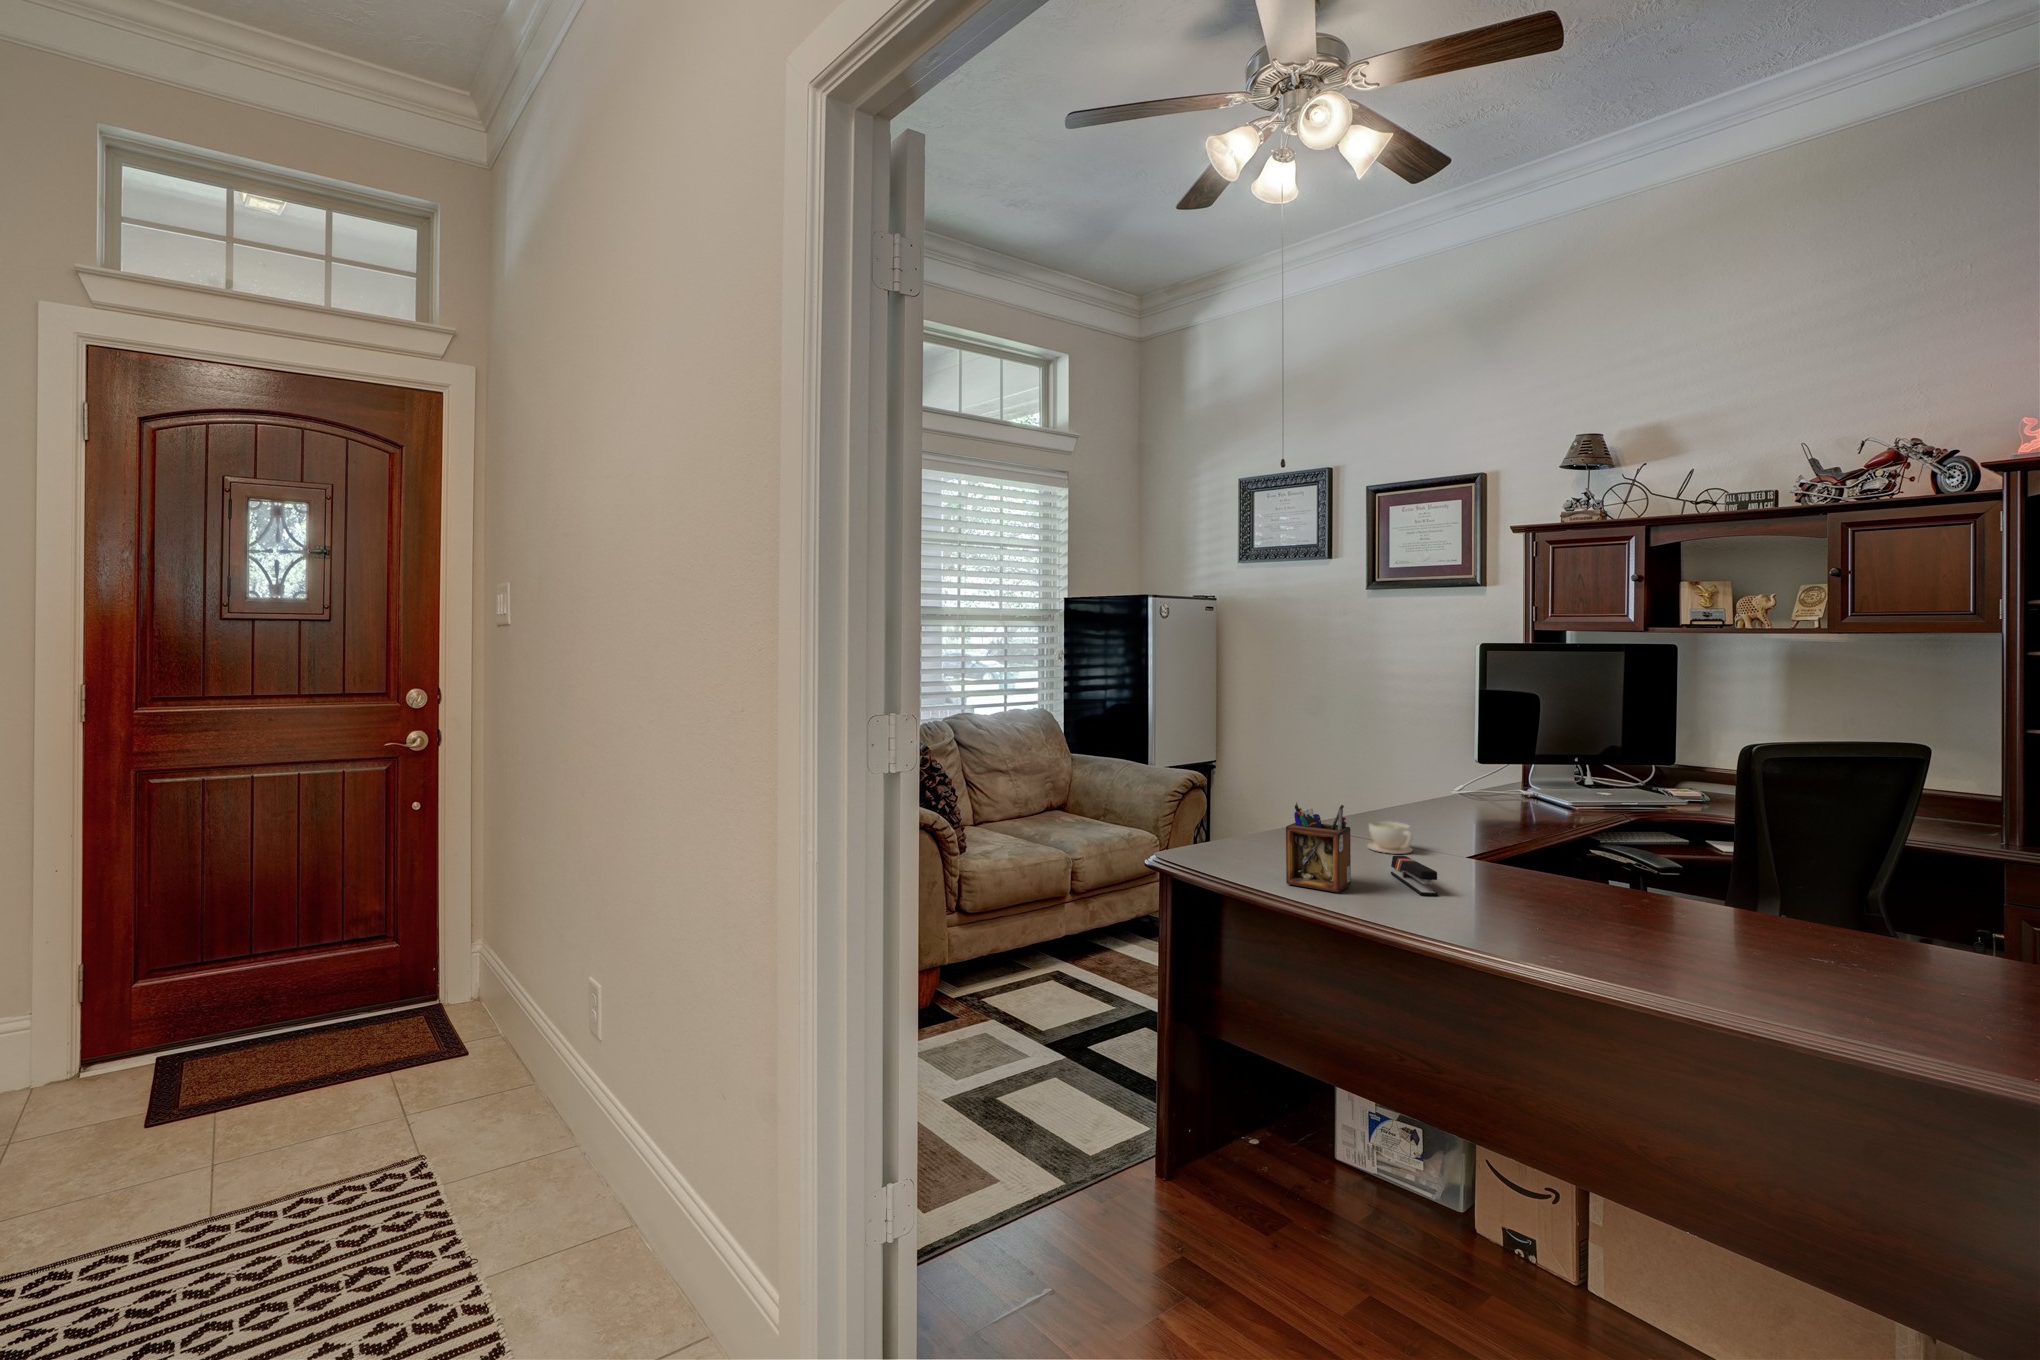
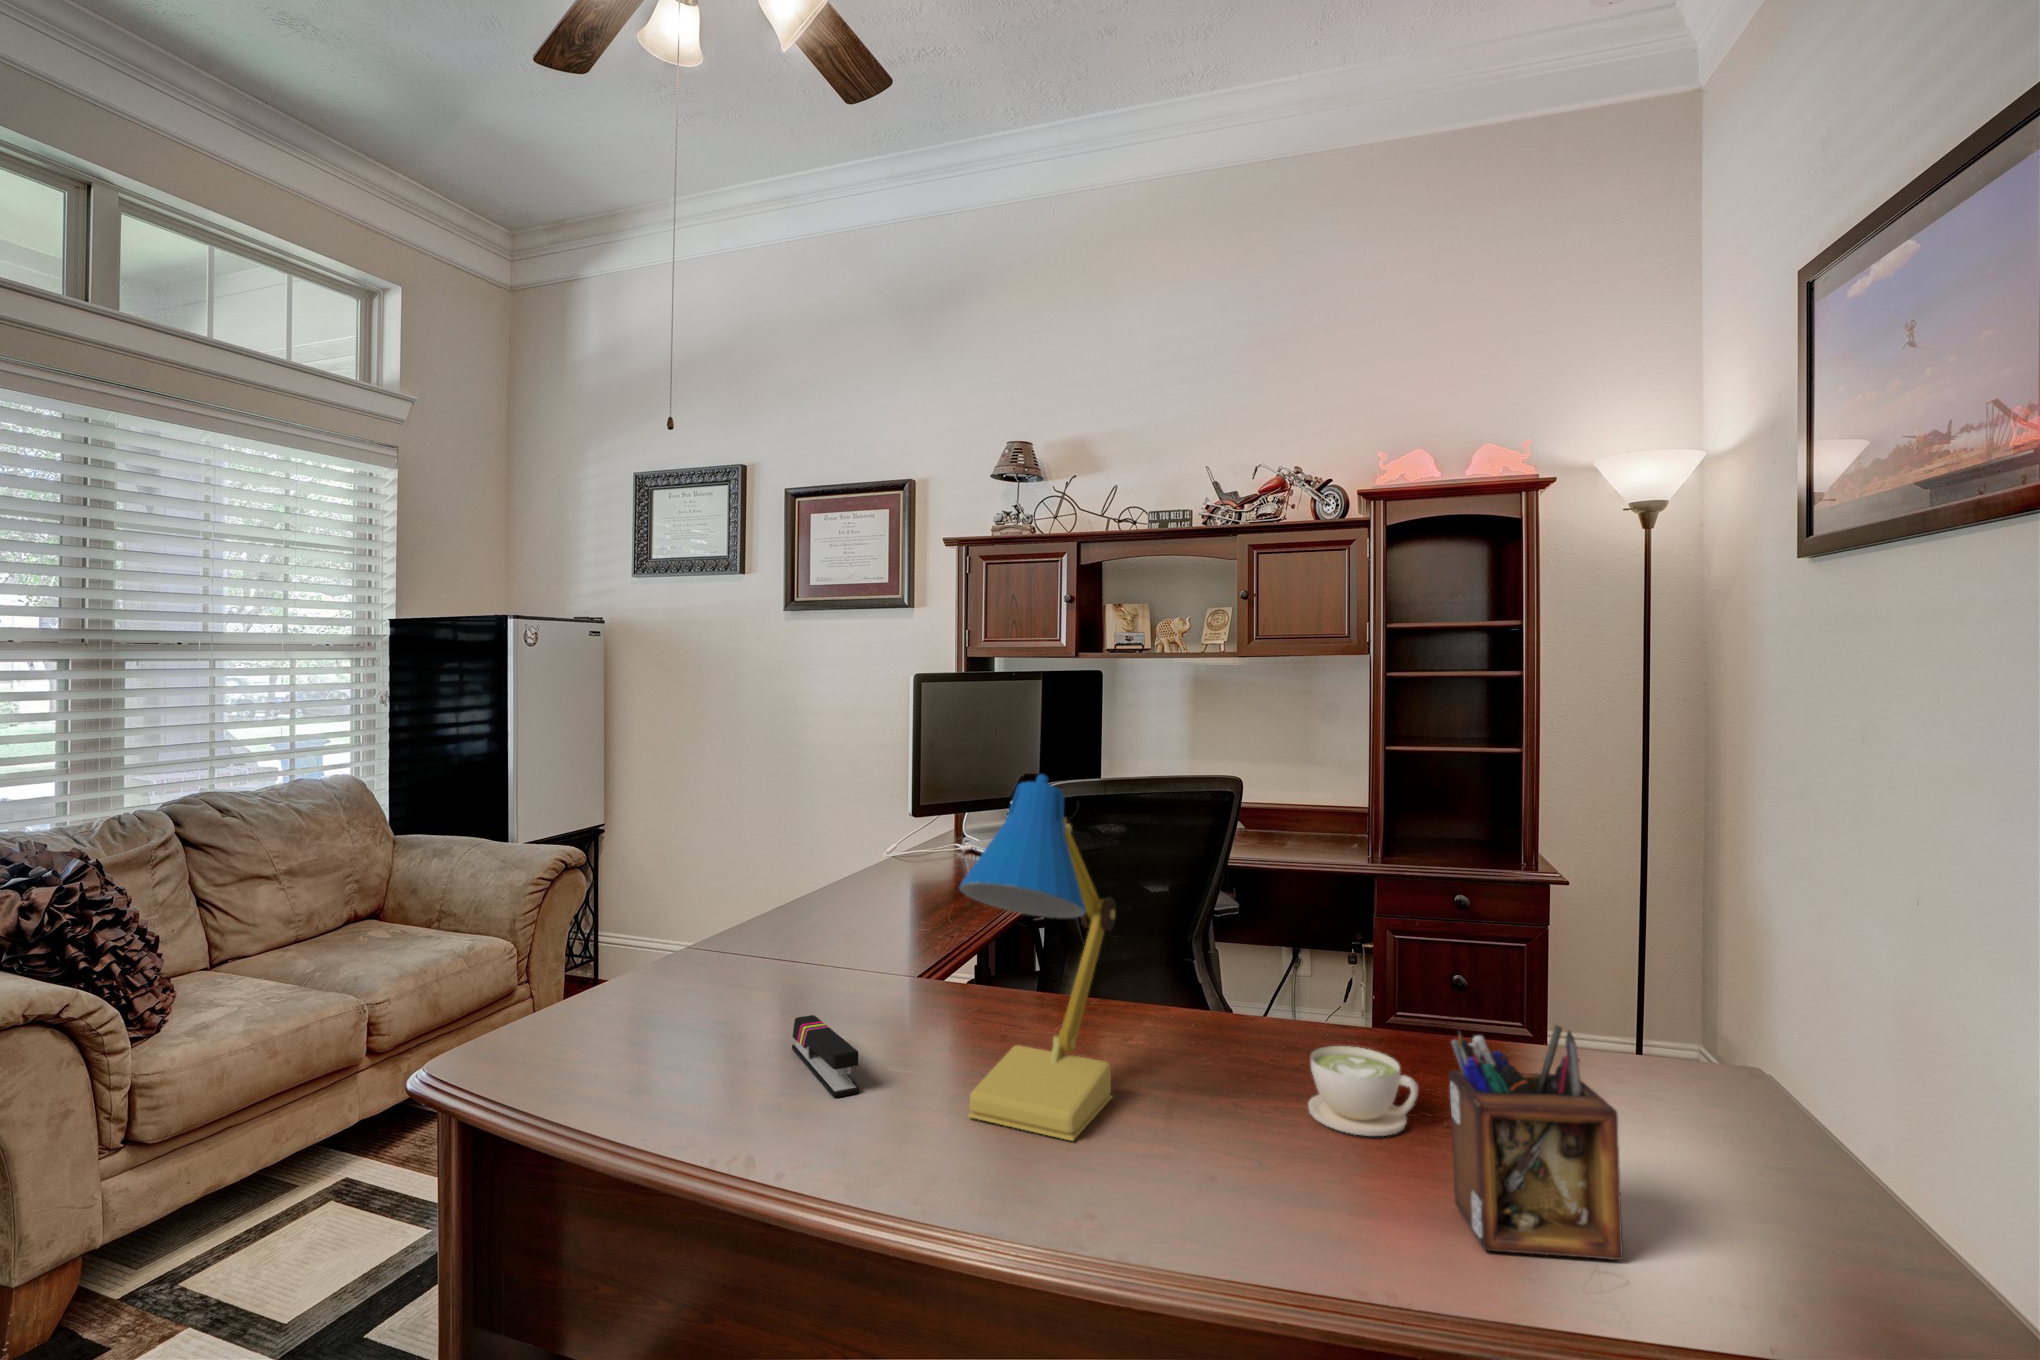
desk lamp: none [1507,714,1633,932] -> present [960,775,1116,1141]
desk organizer: present [1286,803,1351,892] -> present [1449,1025,1623,1260]
coffee cup: present [1367,821,1413,854] -> present [1308,1046,1418,1136]

